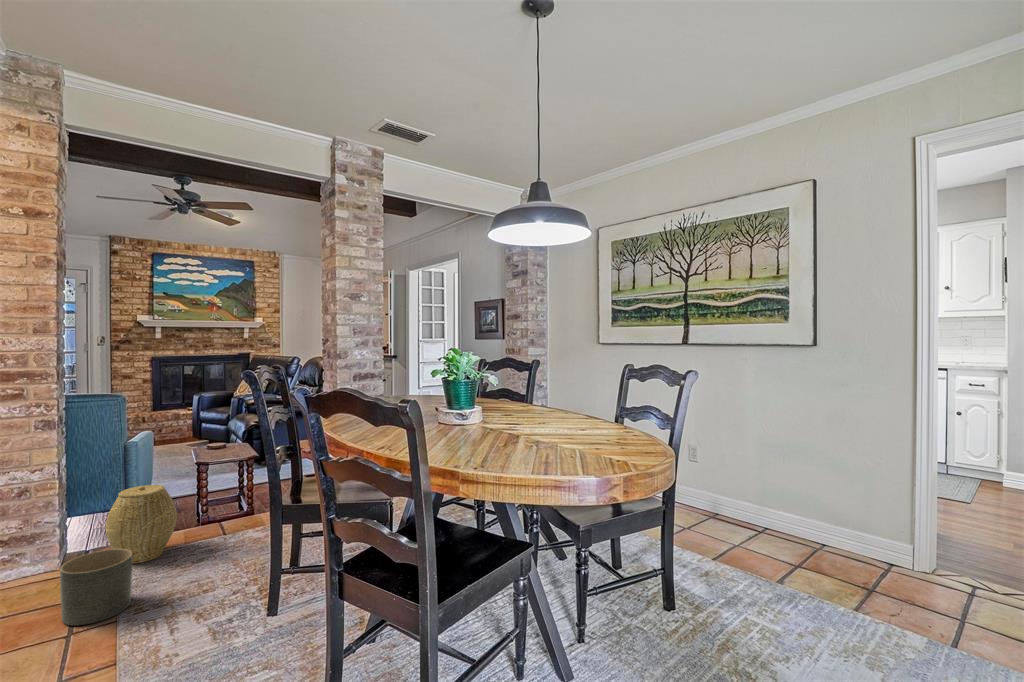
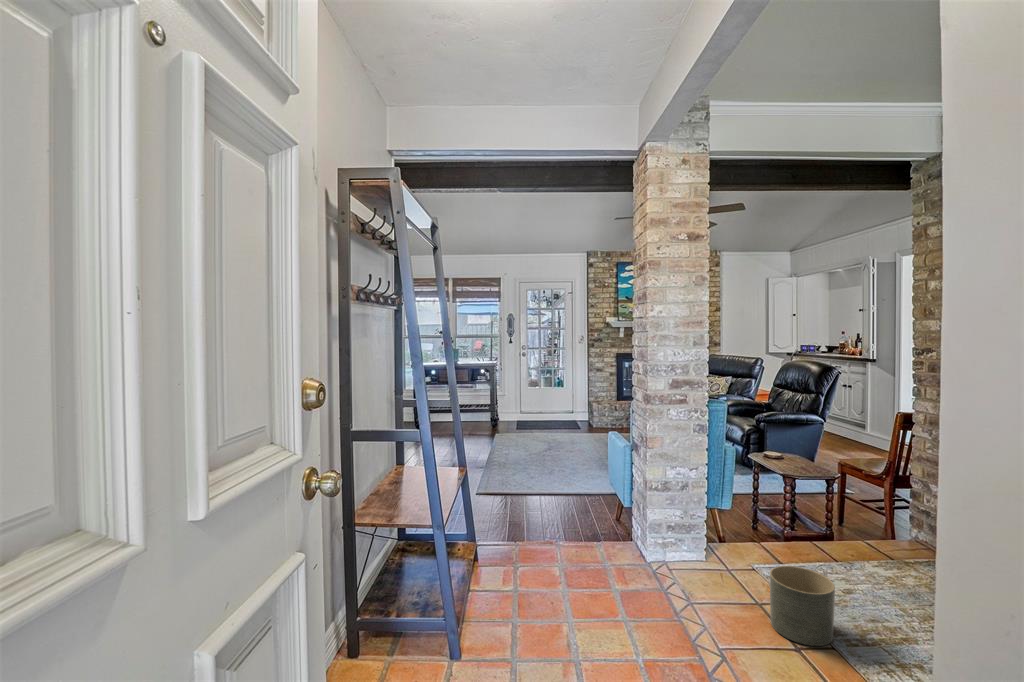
woven basket: present [105,485,177,564] -> none [745,496,811,576]

